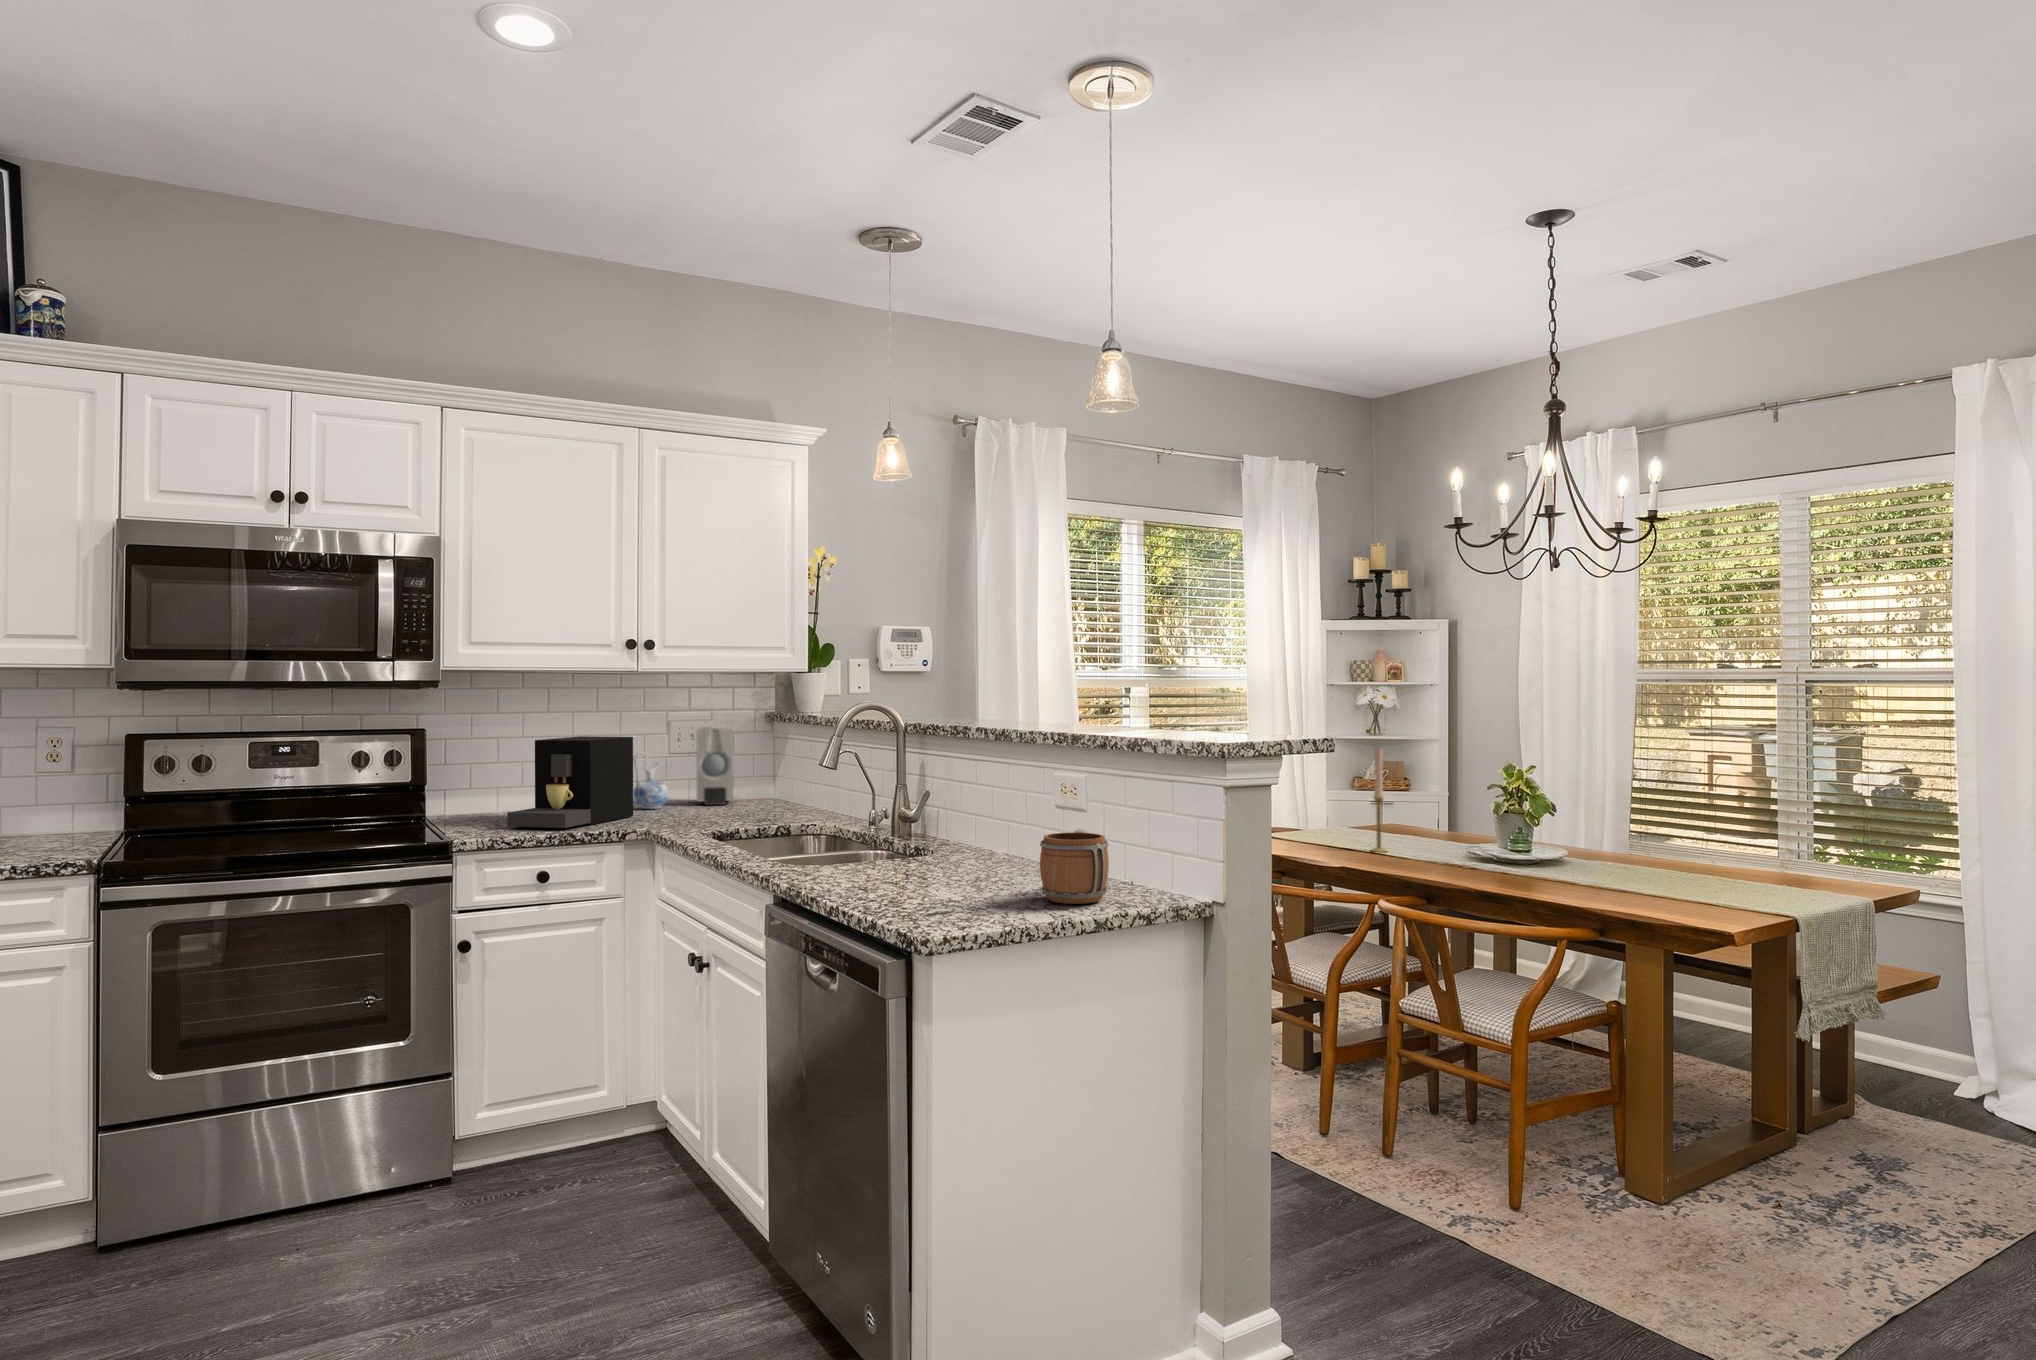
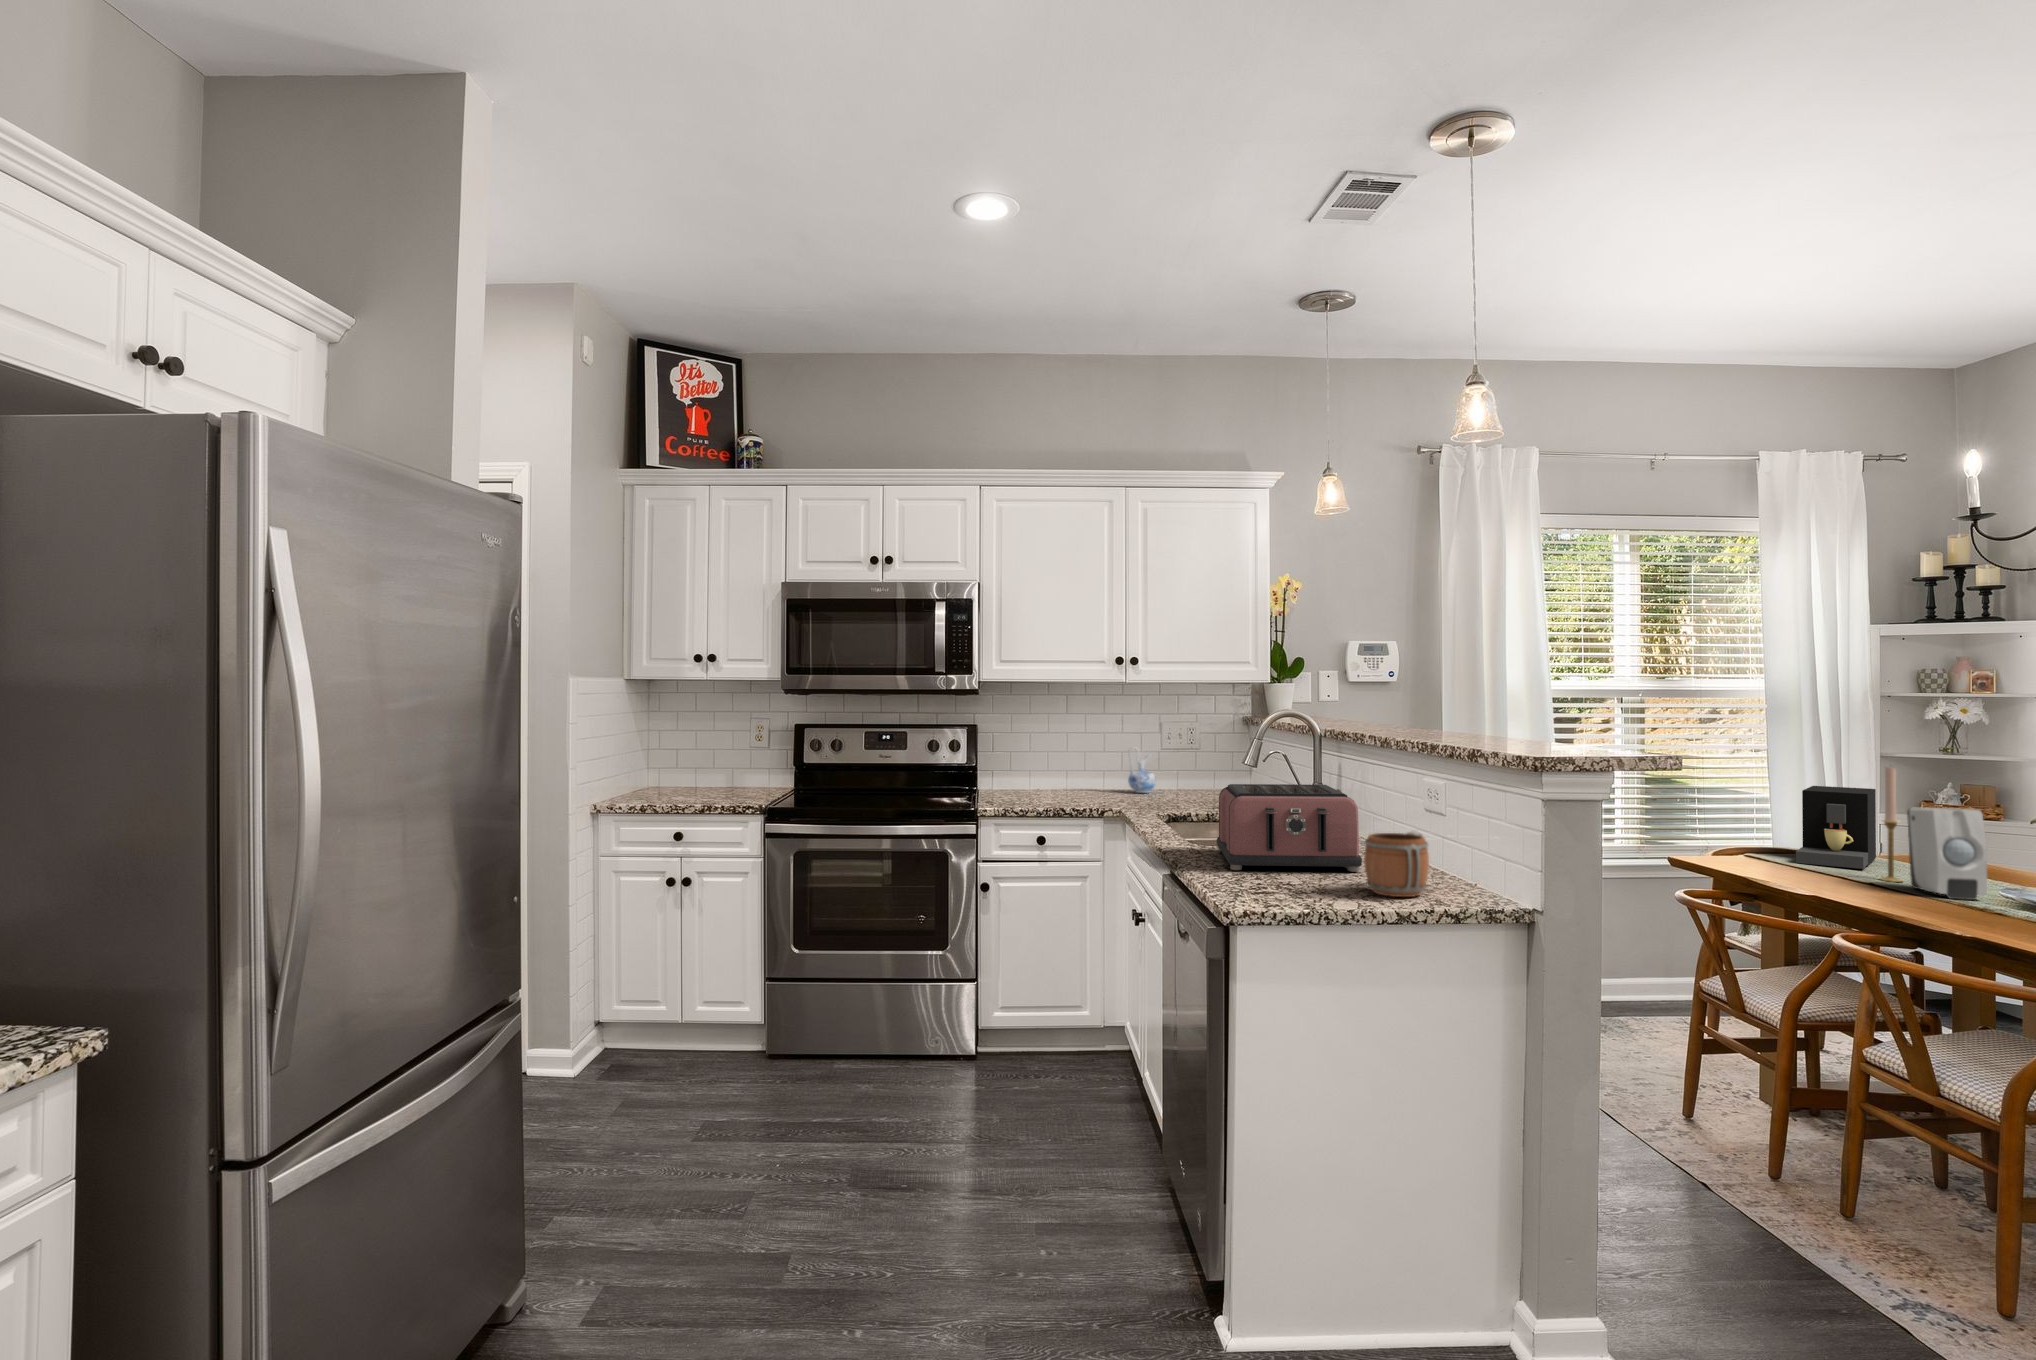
soap dispenser: present [696,728,733,805] -> present [1907,808,1987,900]
coffee maker: present [507,736,633,828] -> present [1796,786,1876,869]
toaster: none [826,784,1013,891] -> present [1217,784,1362,872]

